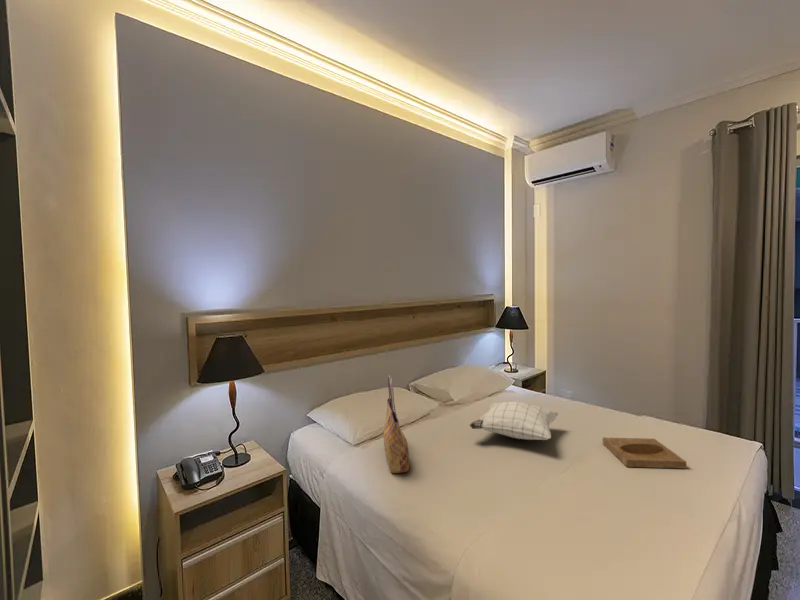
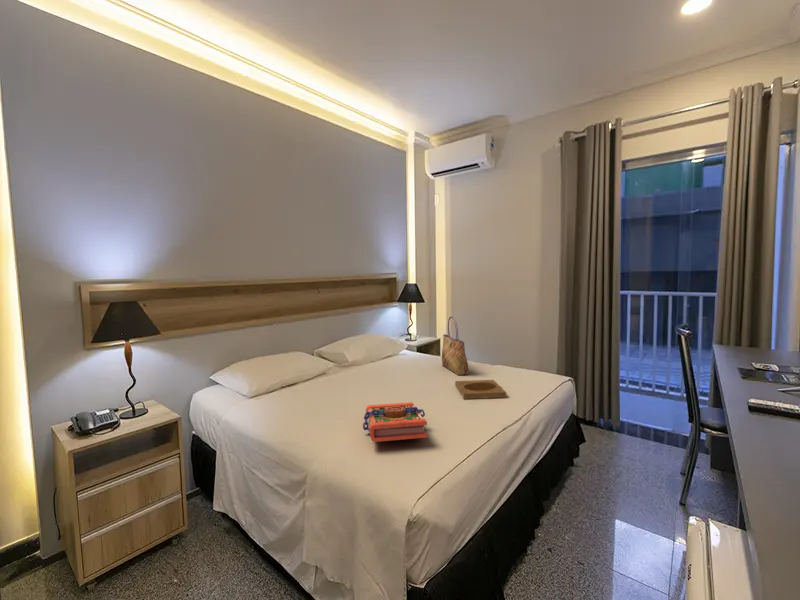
tote bag: present [383,376,409,473] -> present [442,317,468,375]
pillow: present [470,402,559,440] -> none [349,356,427,386]
book: none [509,472,618,538] -> present [363,402,427,442]

